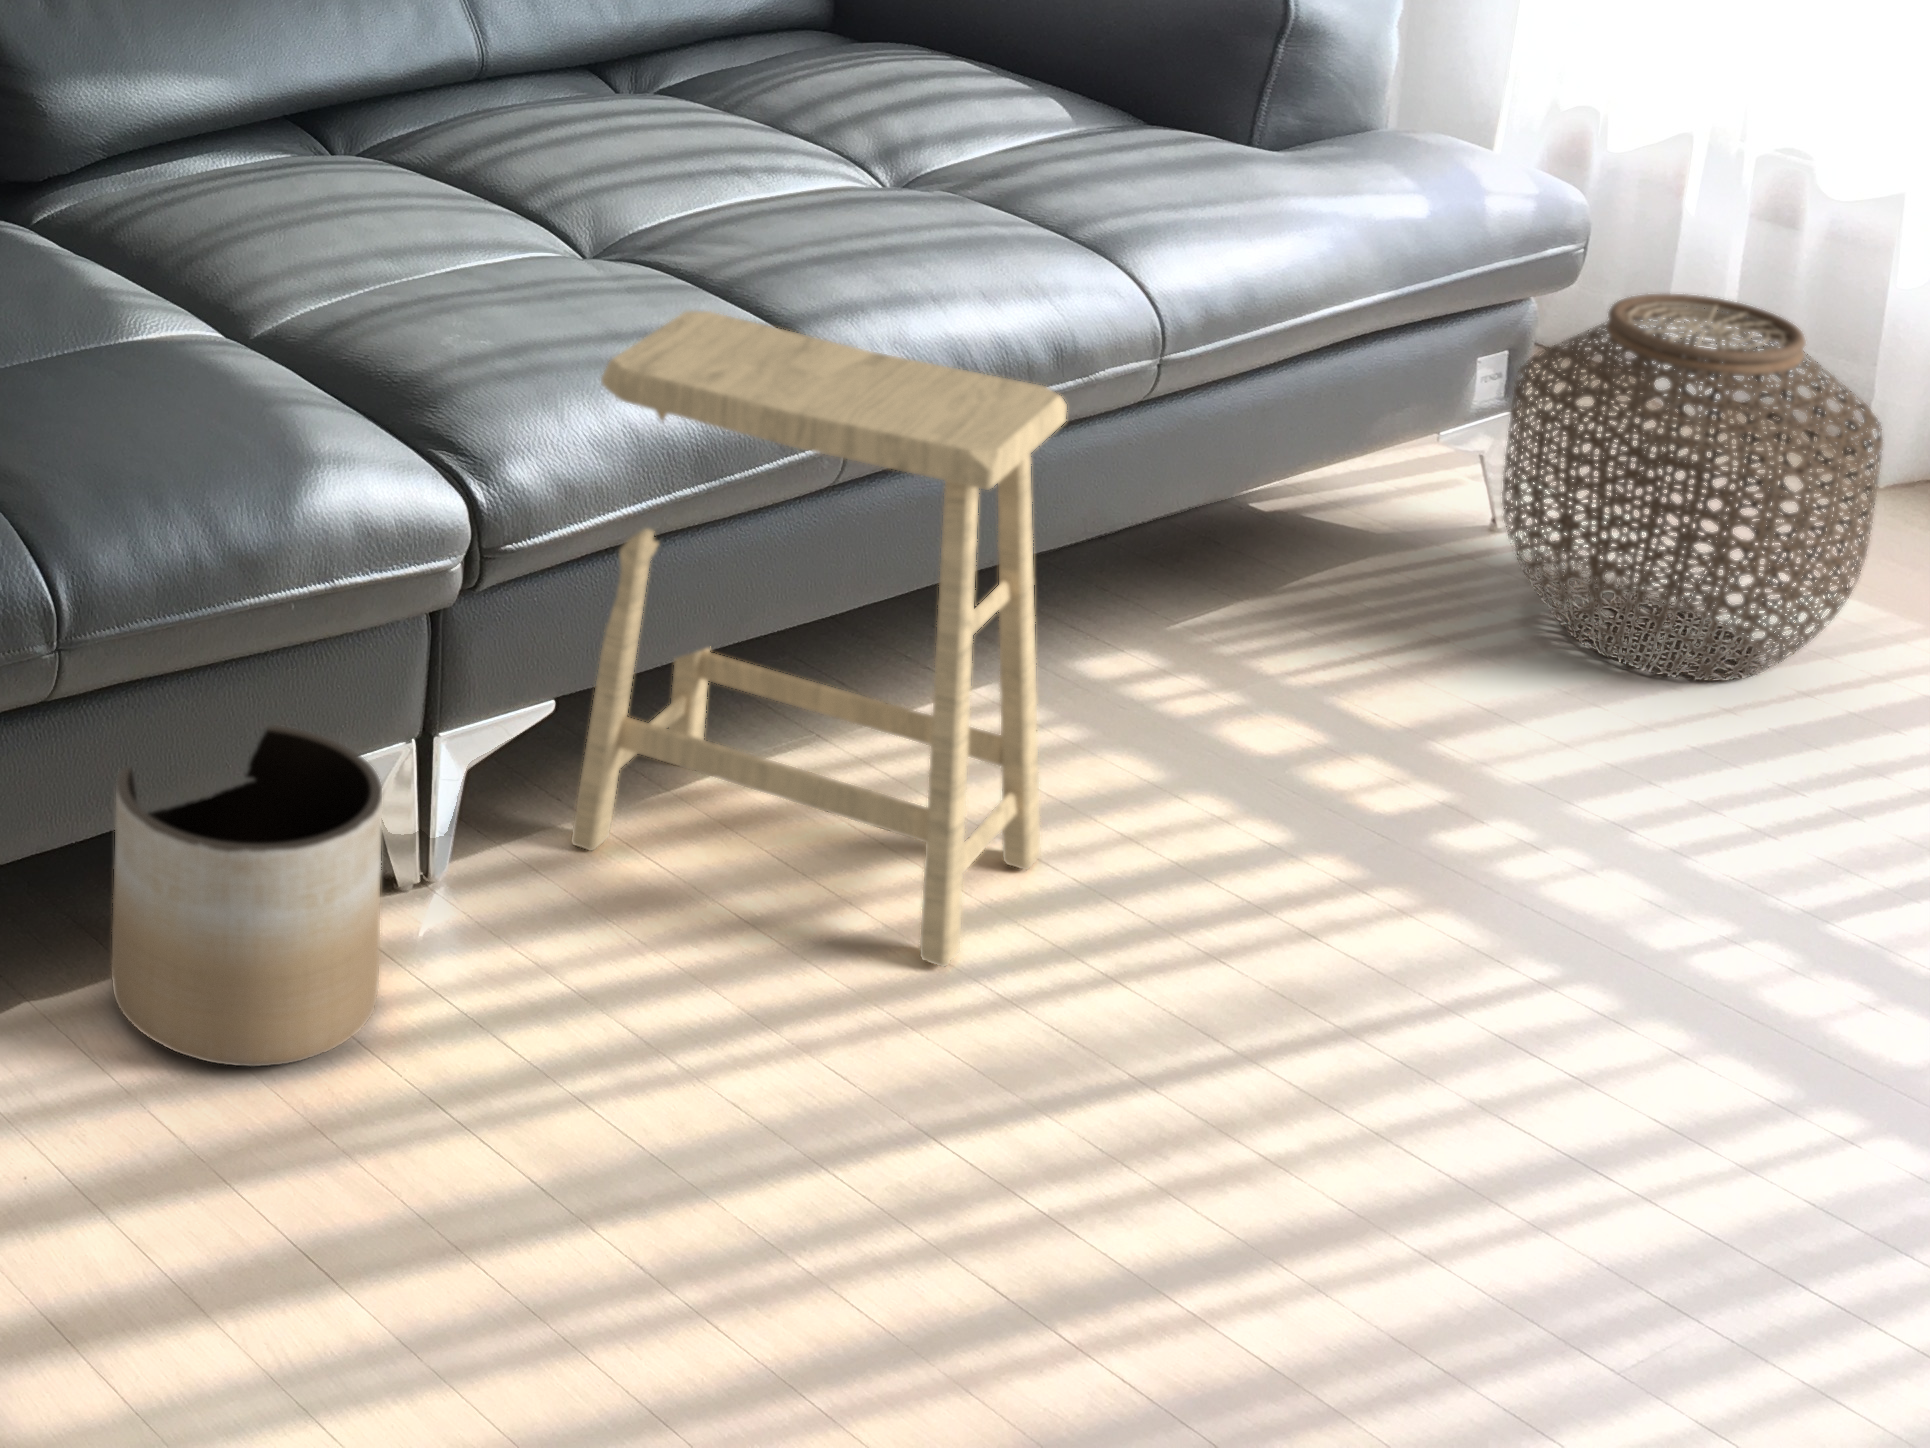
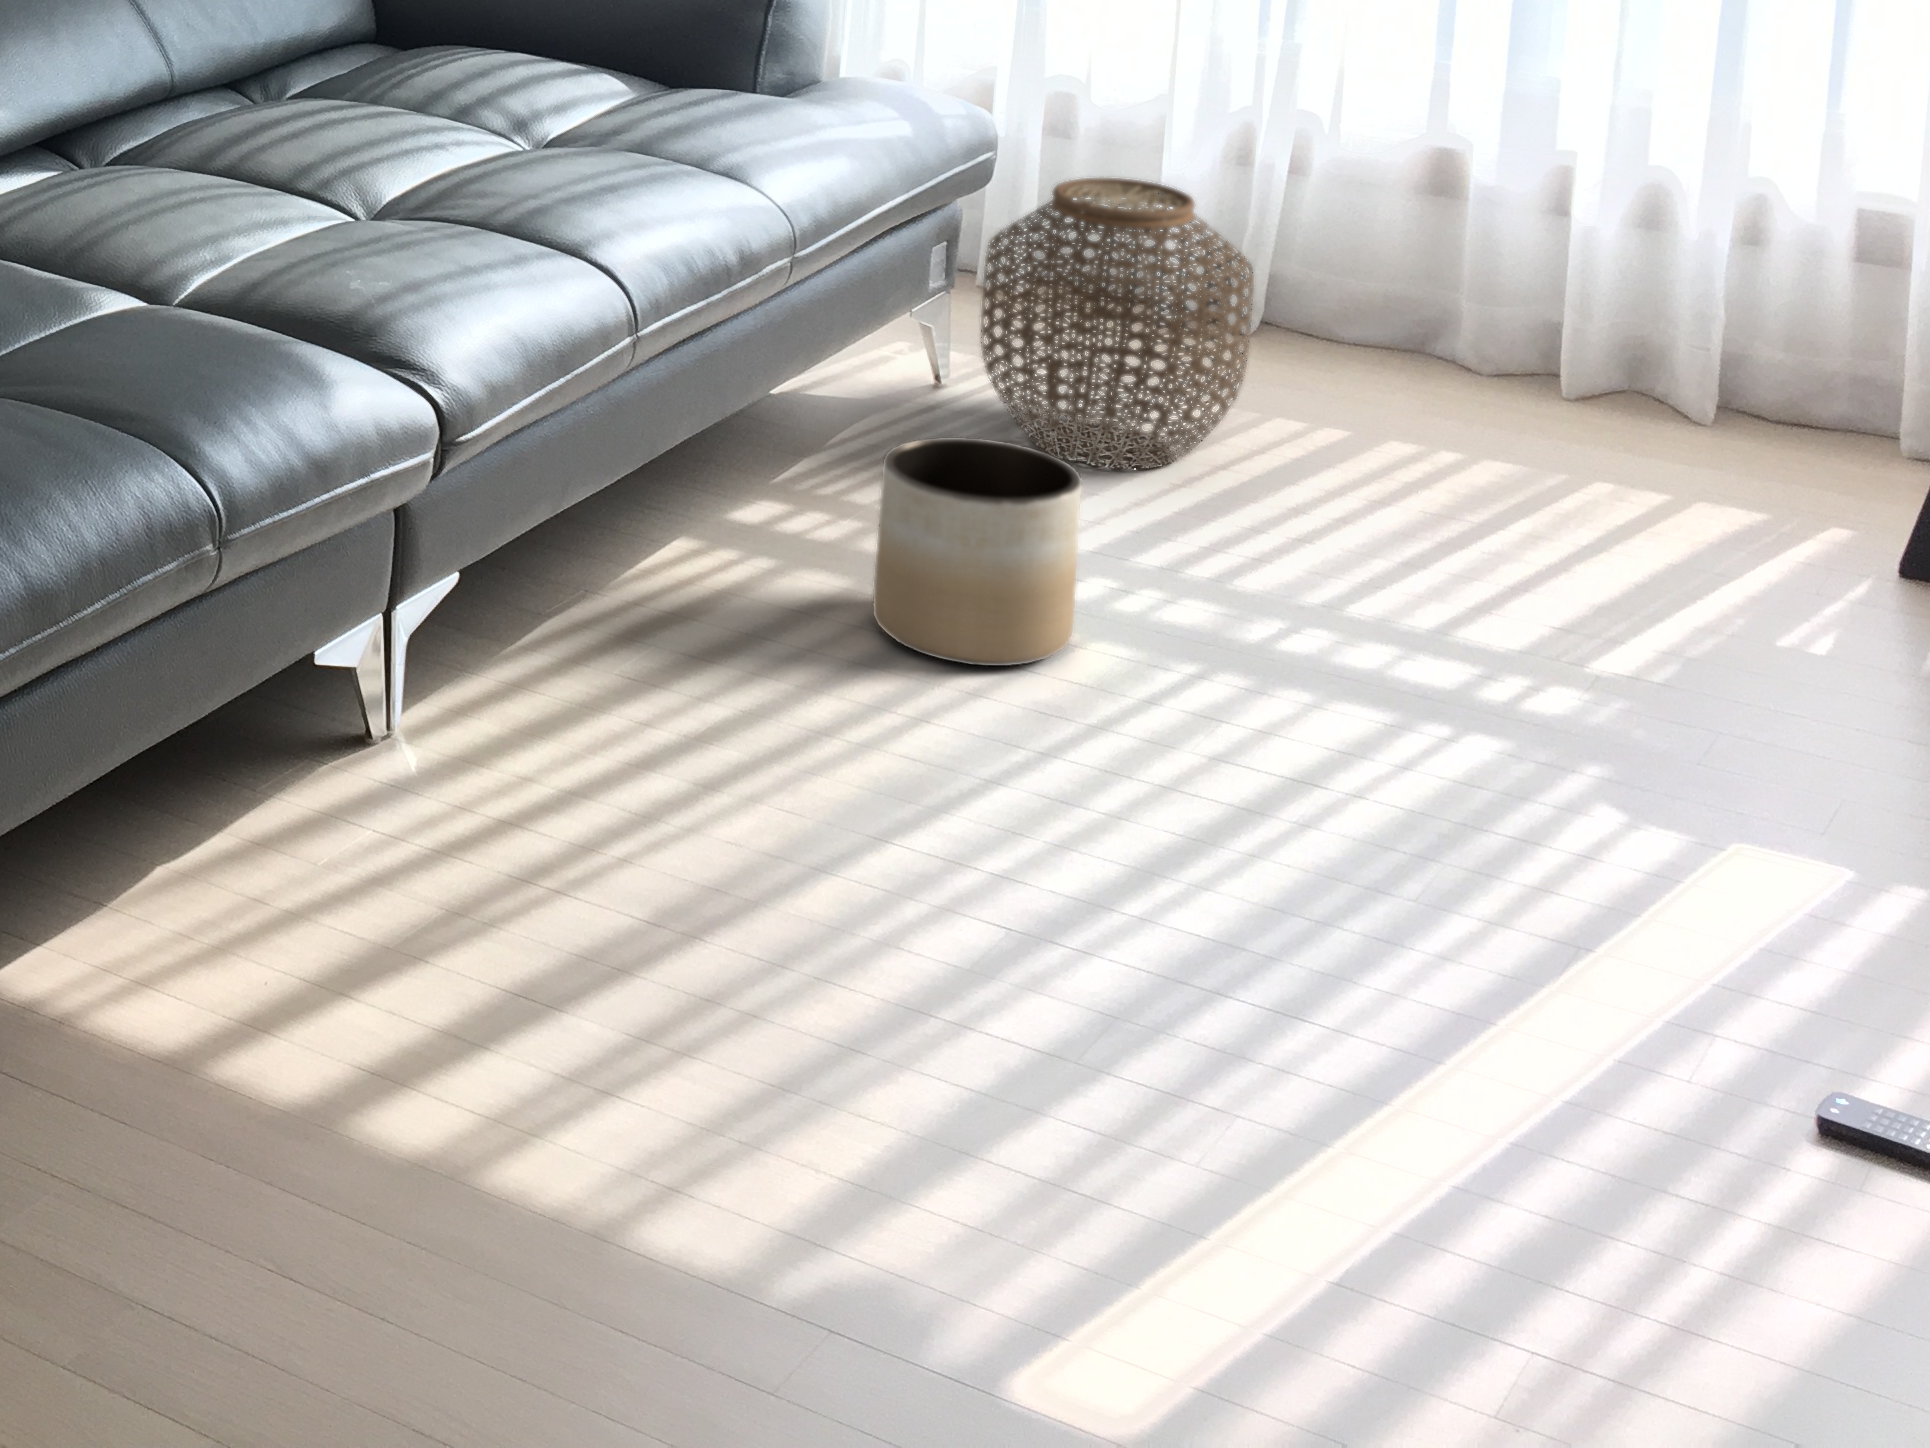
footstool: present [571,311,1067,967] -> none [470,245,826,731]
planter: present [111,725,382,1067] -> present [873,437,1082,666]

